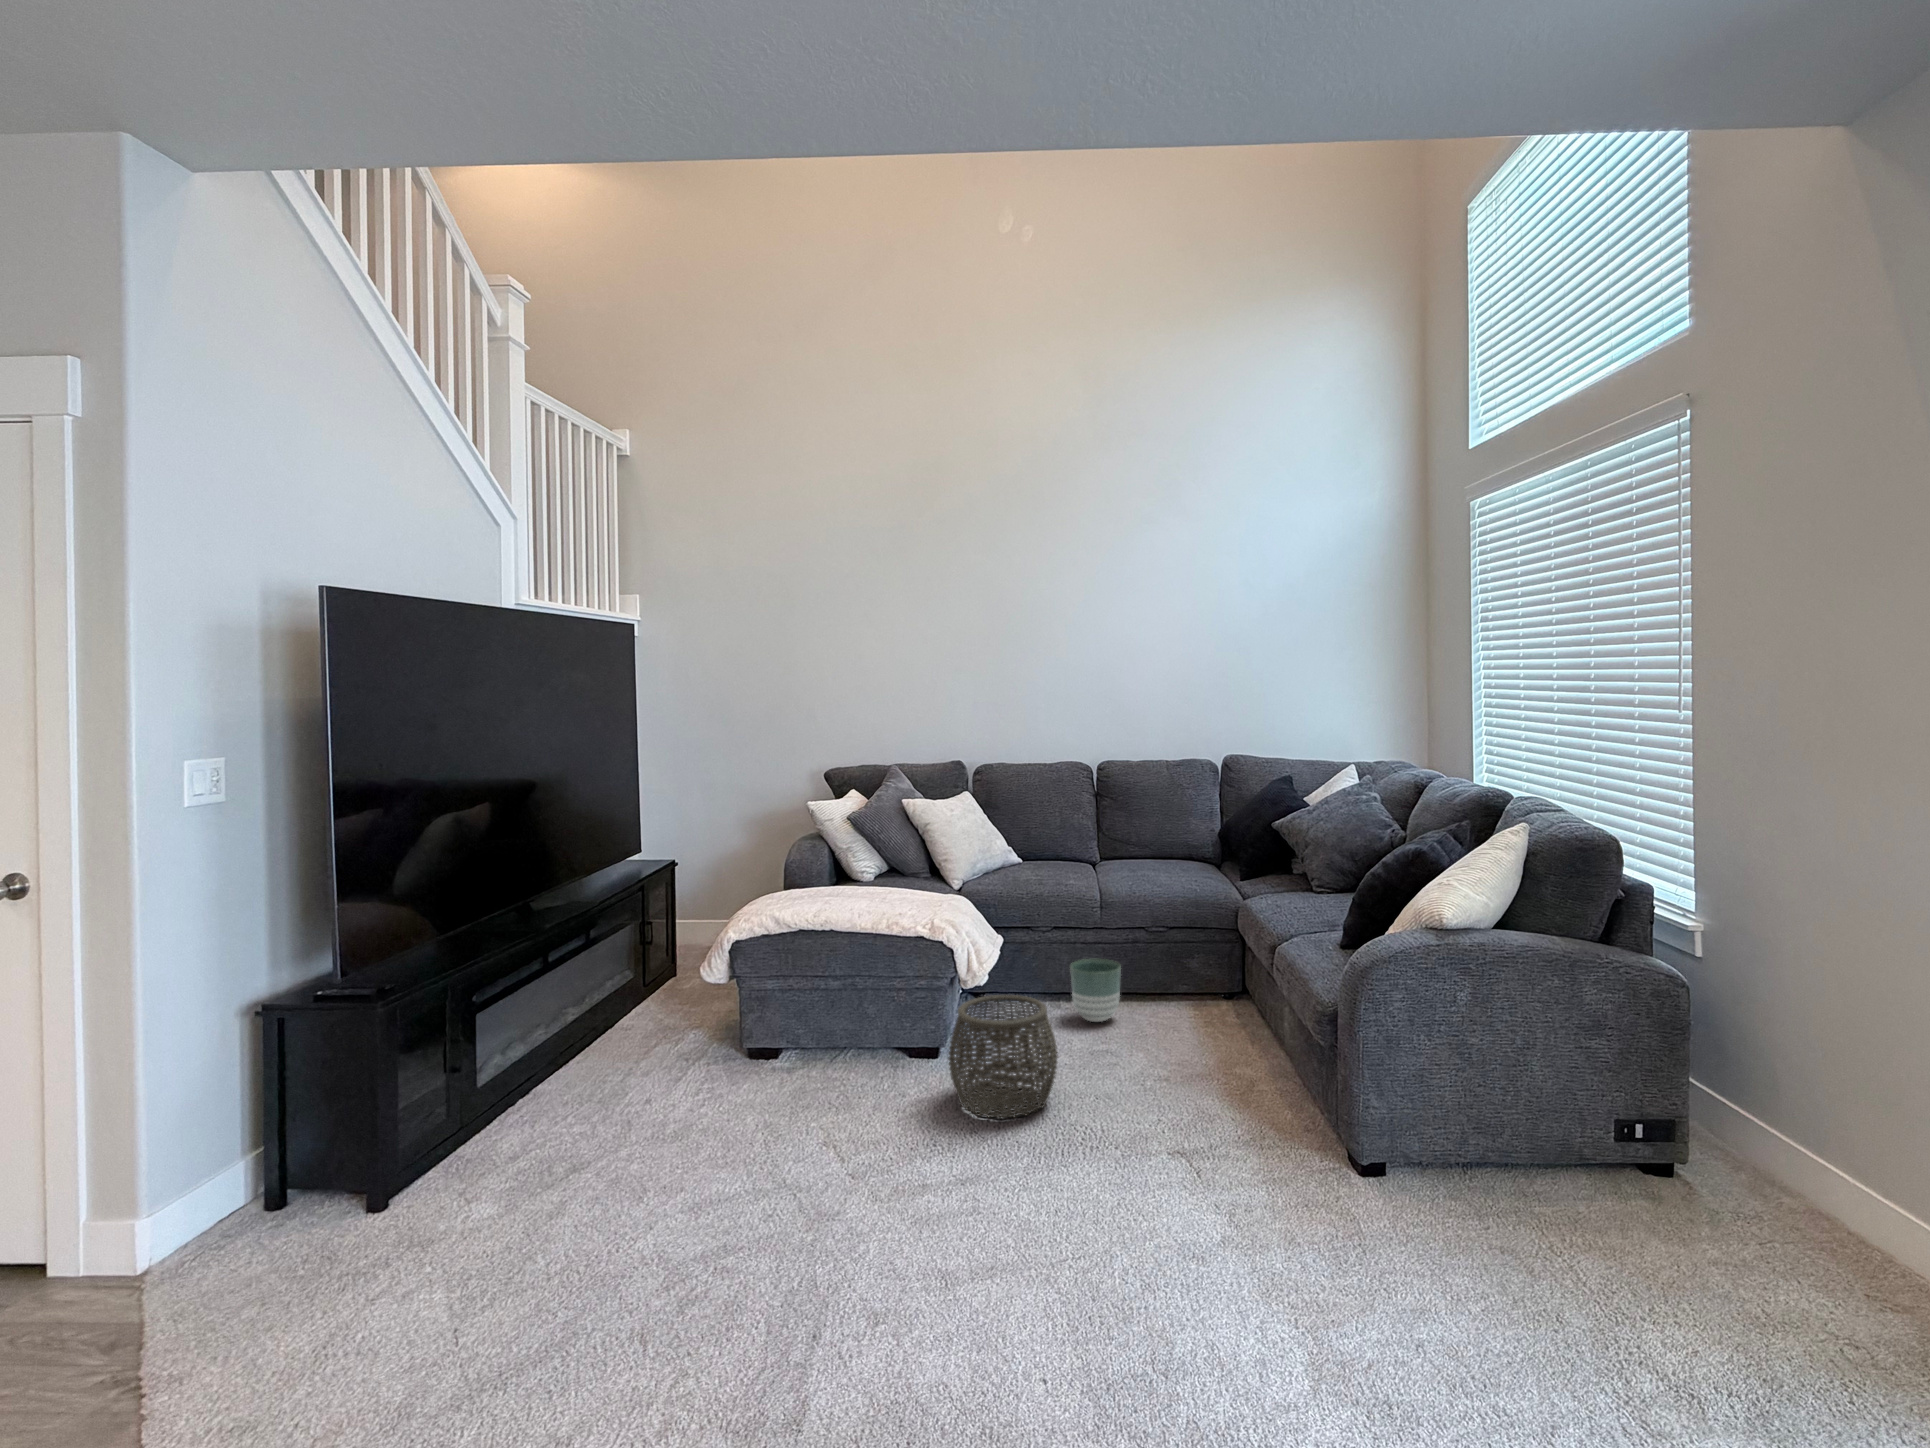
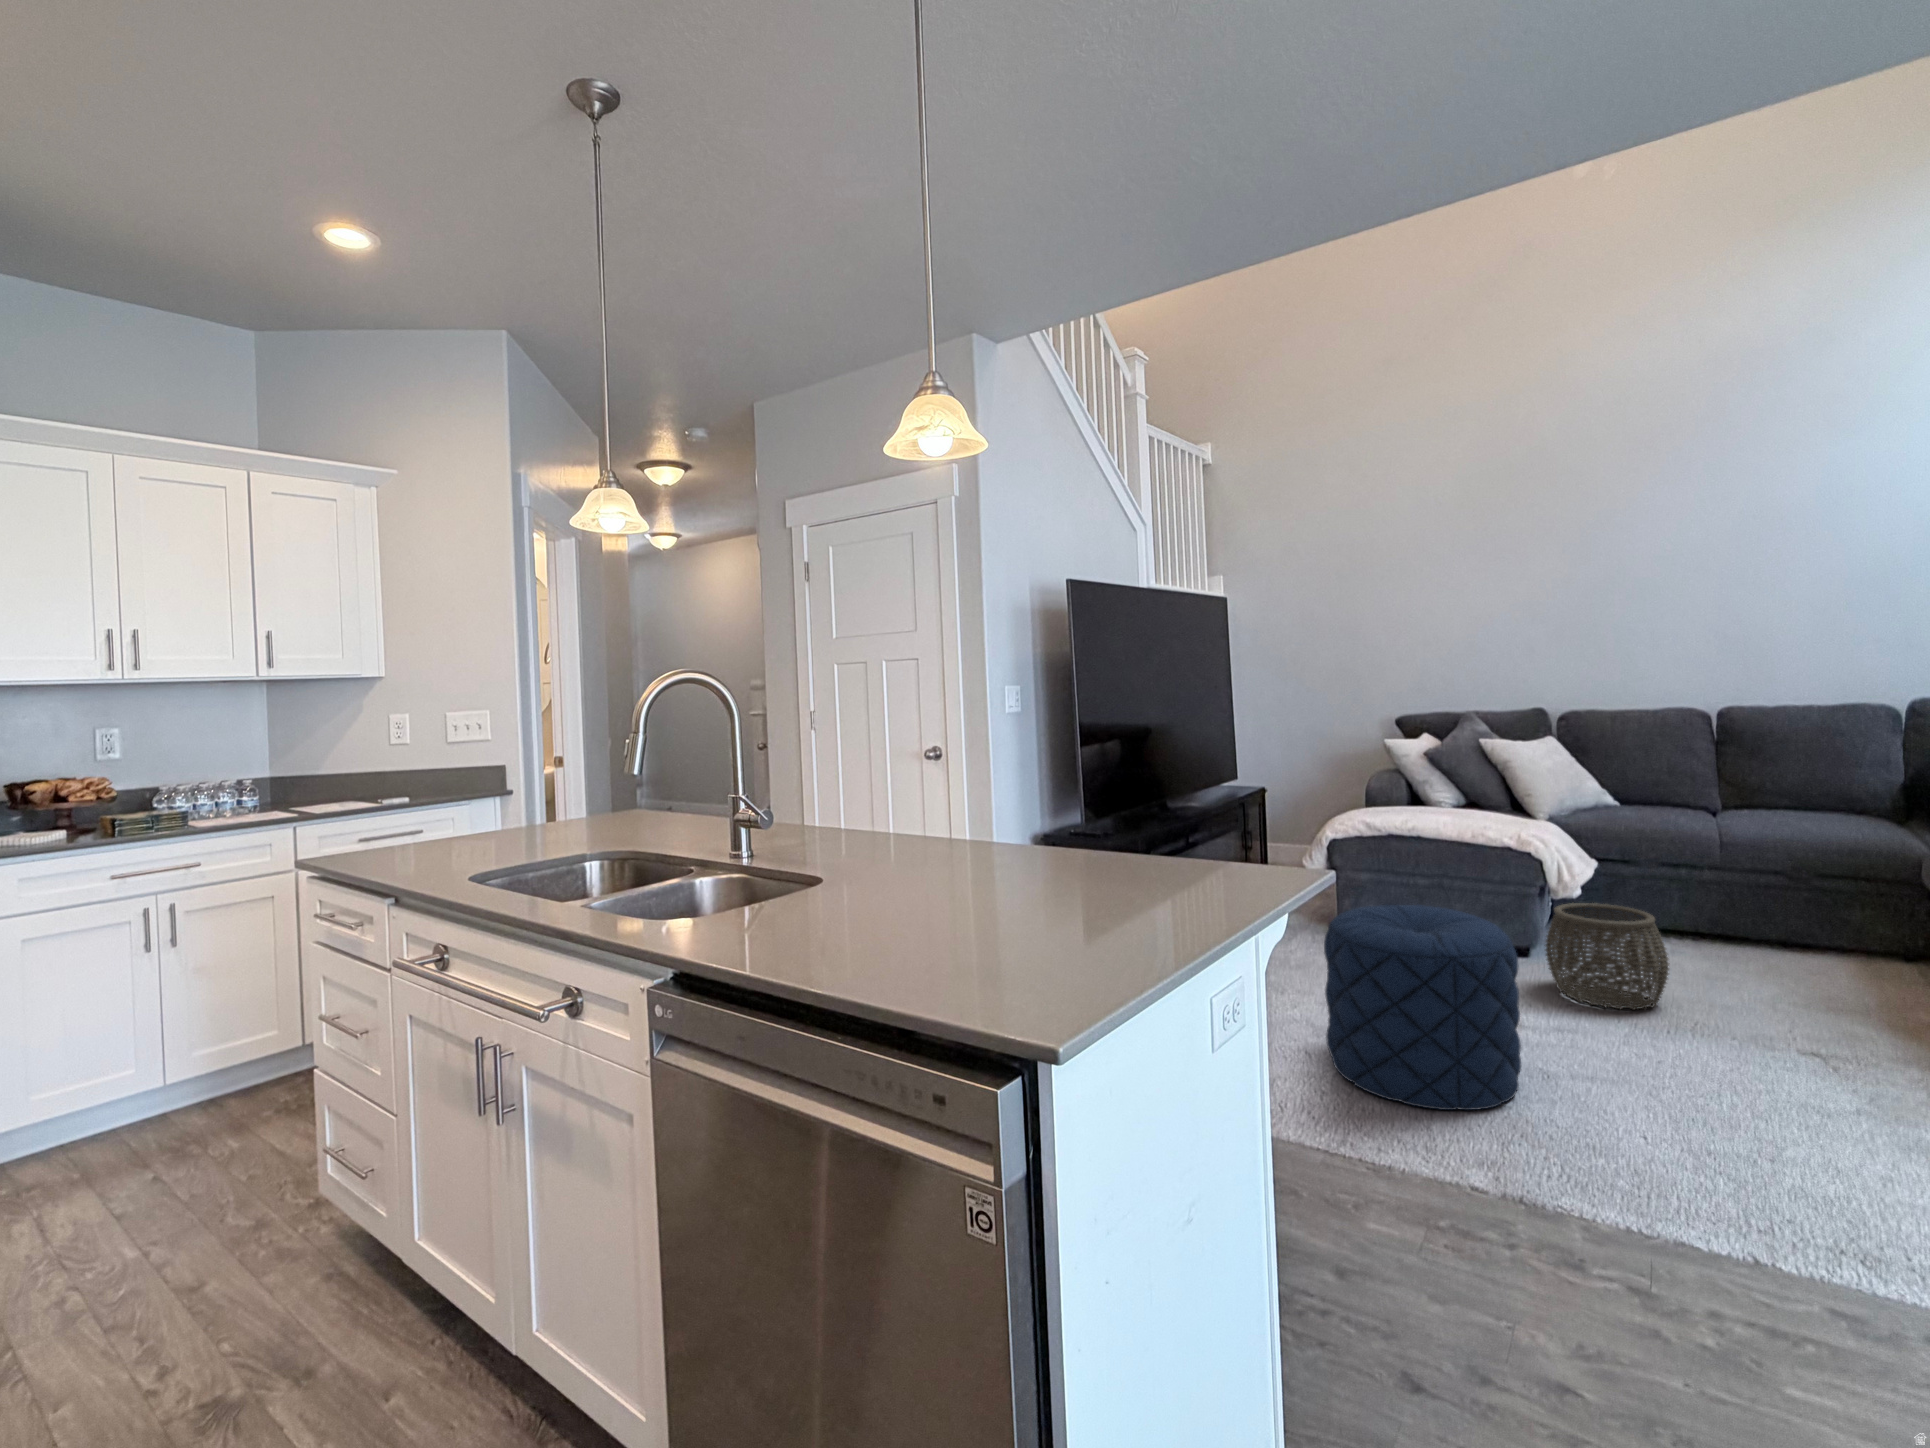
planter: present [1070,959,1121,1022] -> none [1682,895,1749,957]
pouf: none [672,1057,907,1369] -> present [1324,905,1521,1110]

